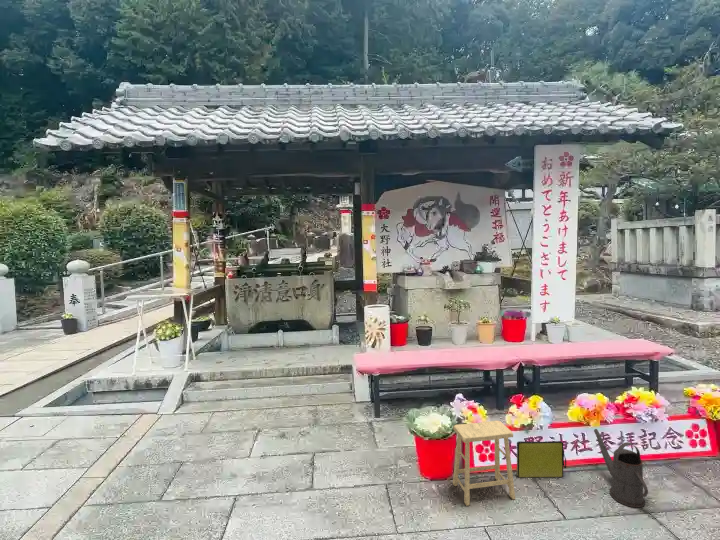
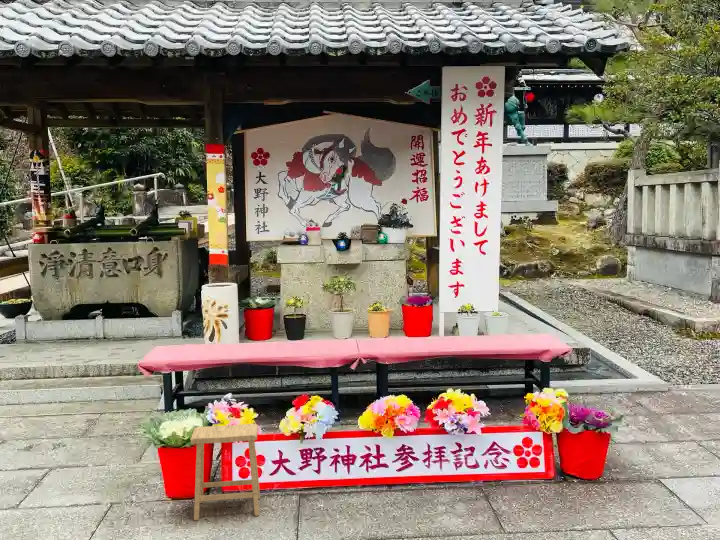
watering can: present [594,429,648,508] -> none [377,439,412,524]
bag: present [517,441,566,477] -> none [284,452,344,497]

